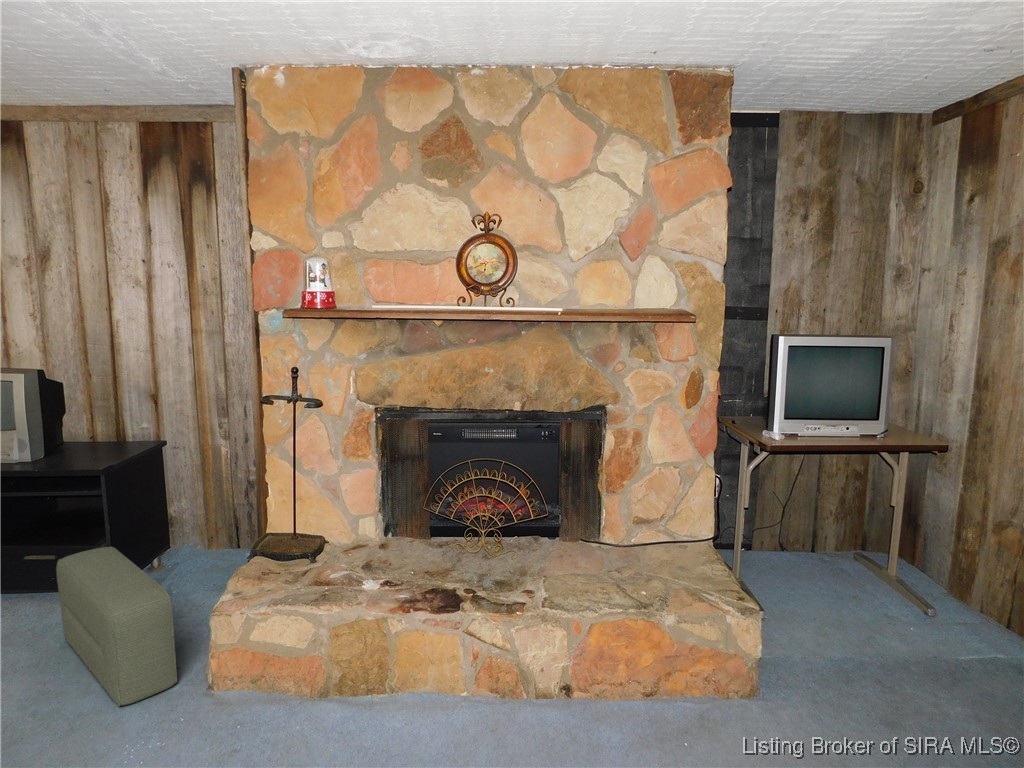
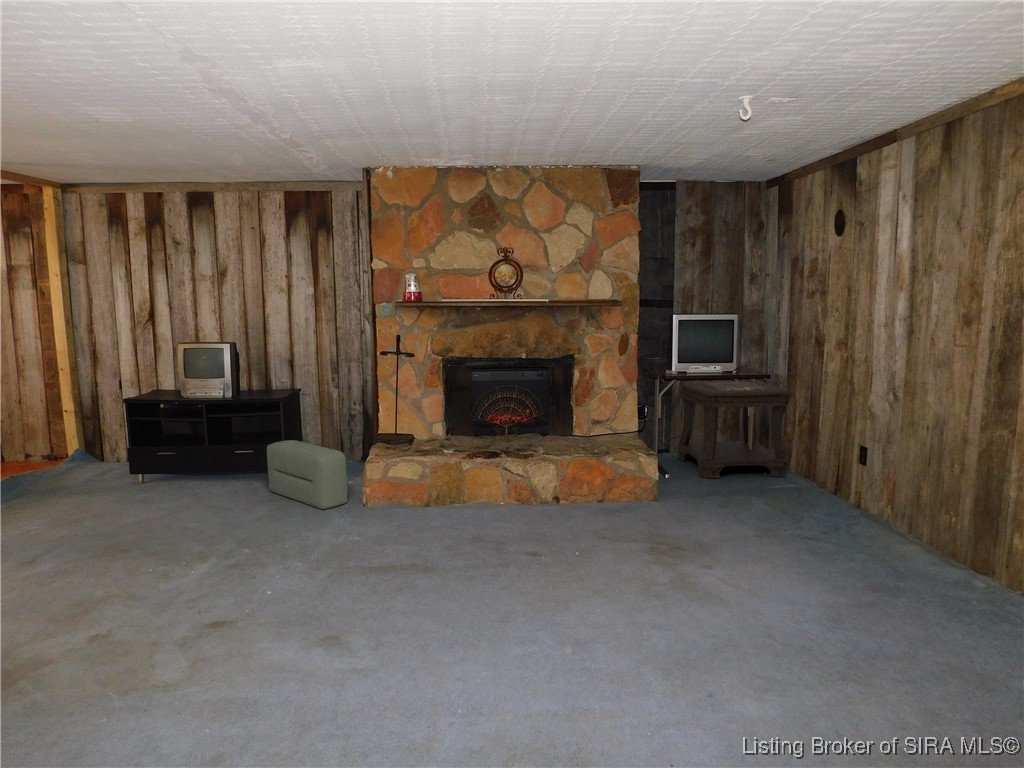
side table: none [769,442,997,627] -> present [678,381,793,478]

